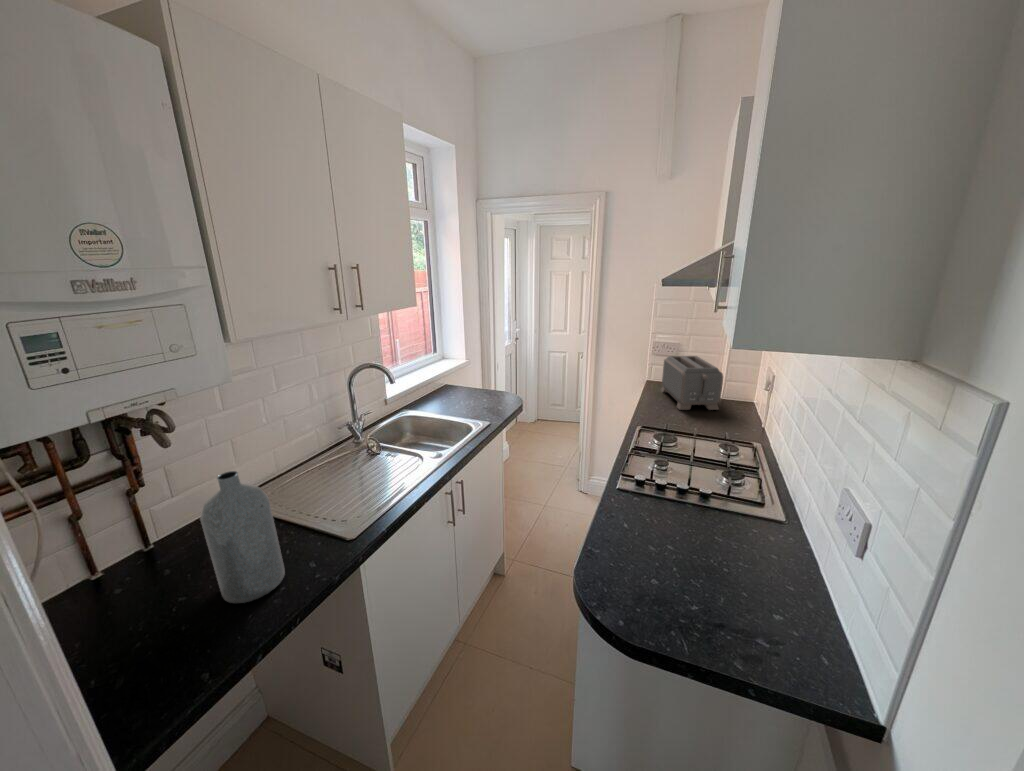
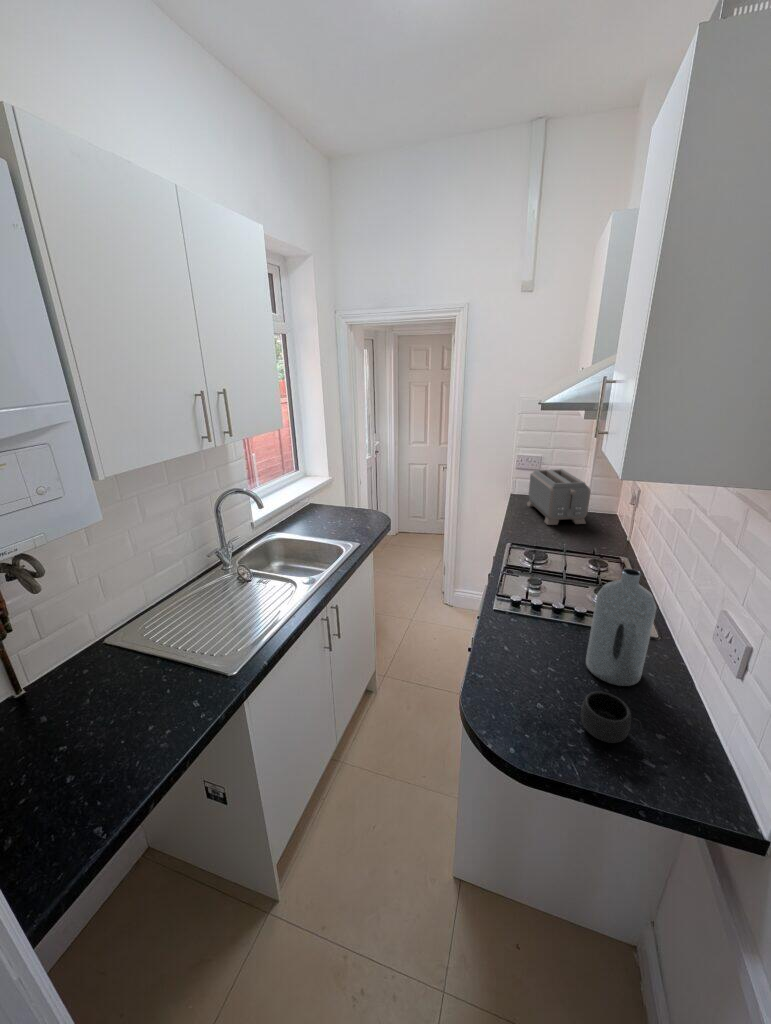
bottle: present [200,471,285,603] -> present [586,568,657,686]
mug: none [694,568,756,621] -> present [581,691,641,743]

